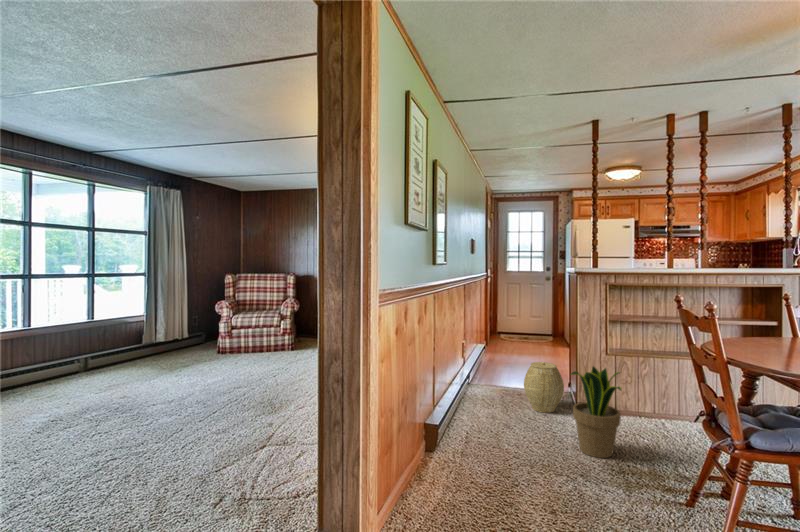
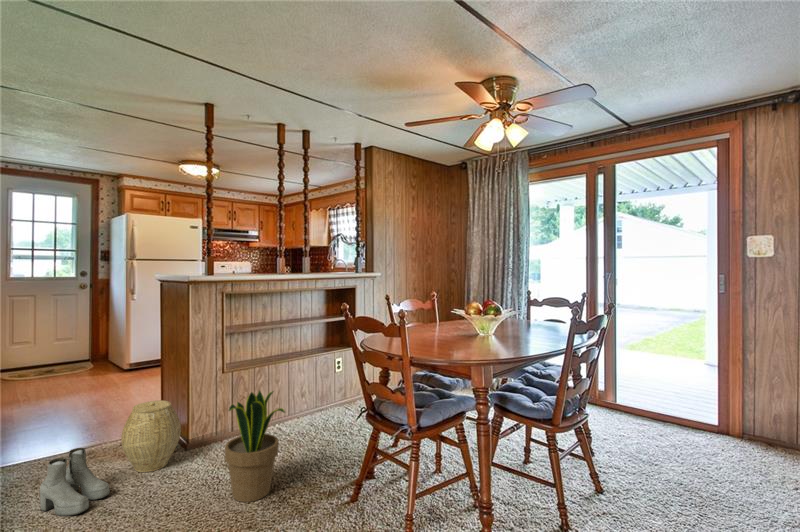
boots: none [476,379,510,417] -> present [39,448,110,516]

